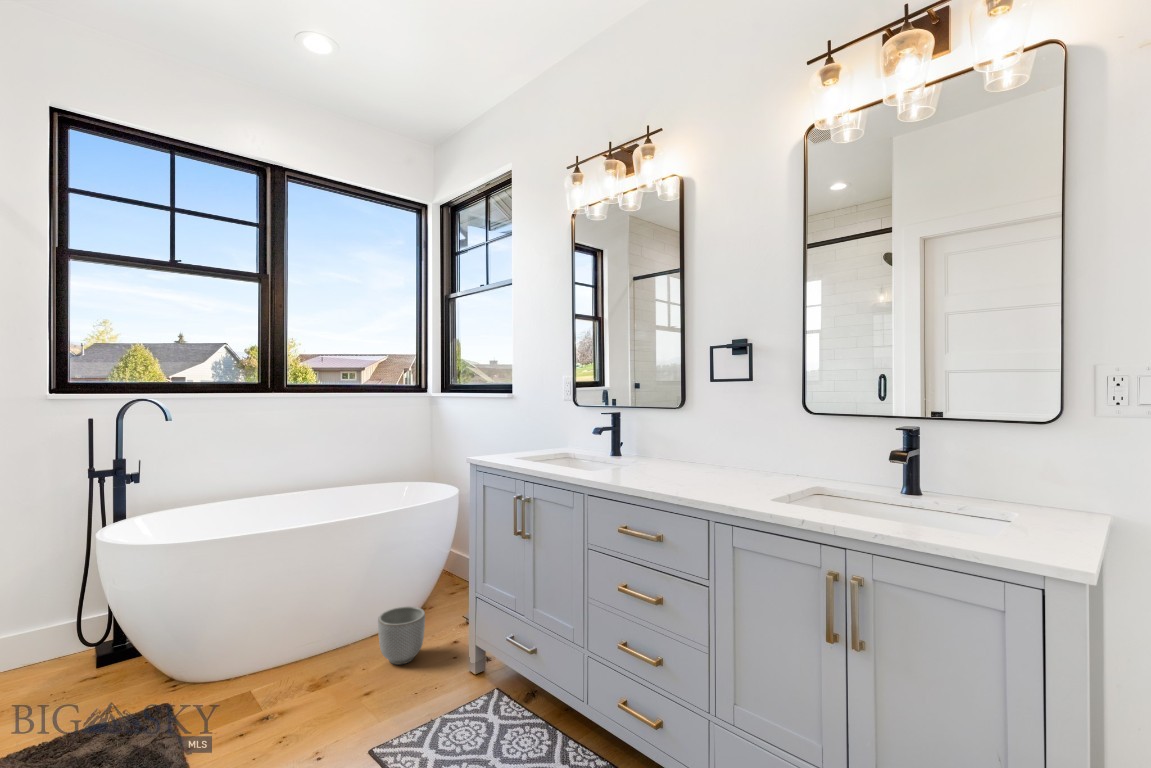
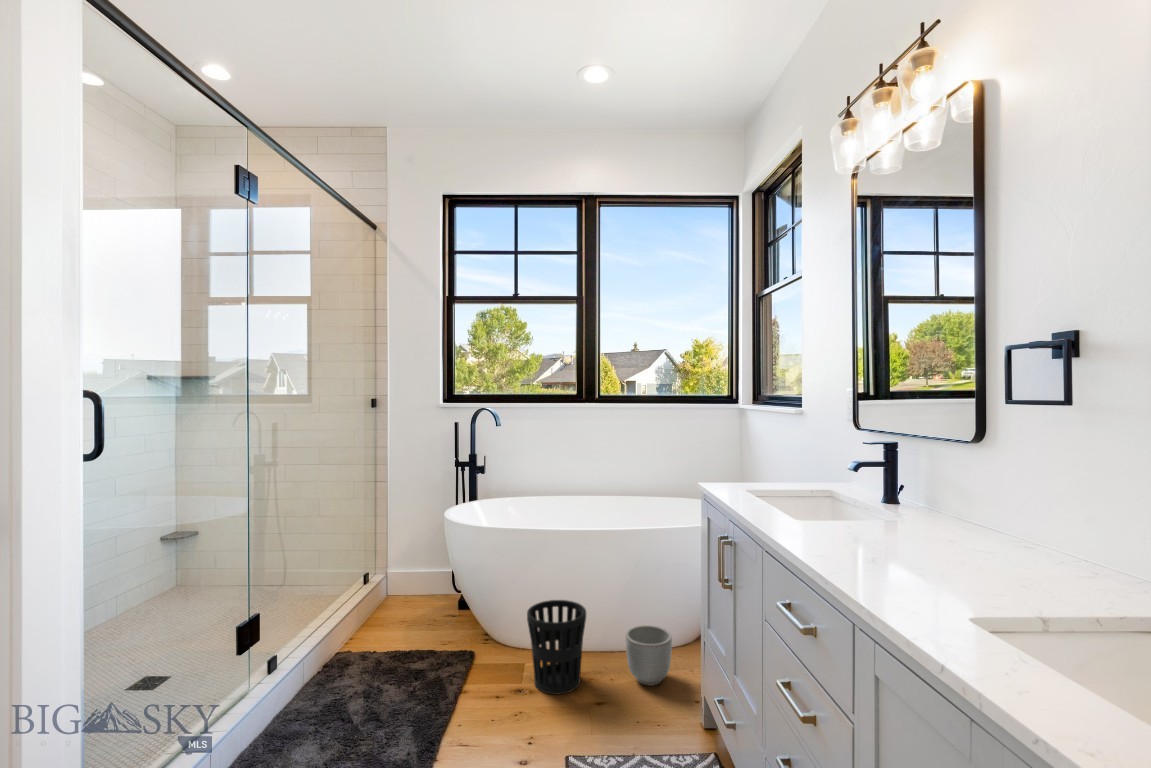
wastebasket: none [270,603,343,709] -> present [527,600,586,695]

